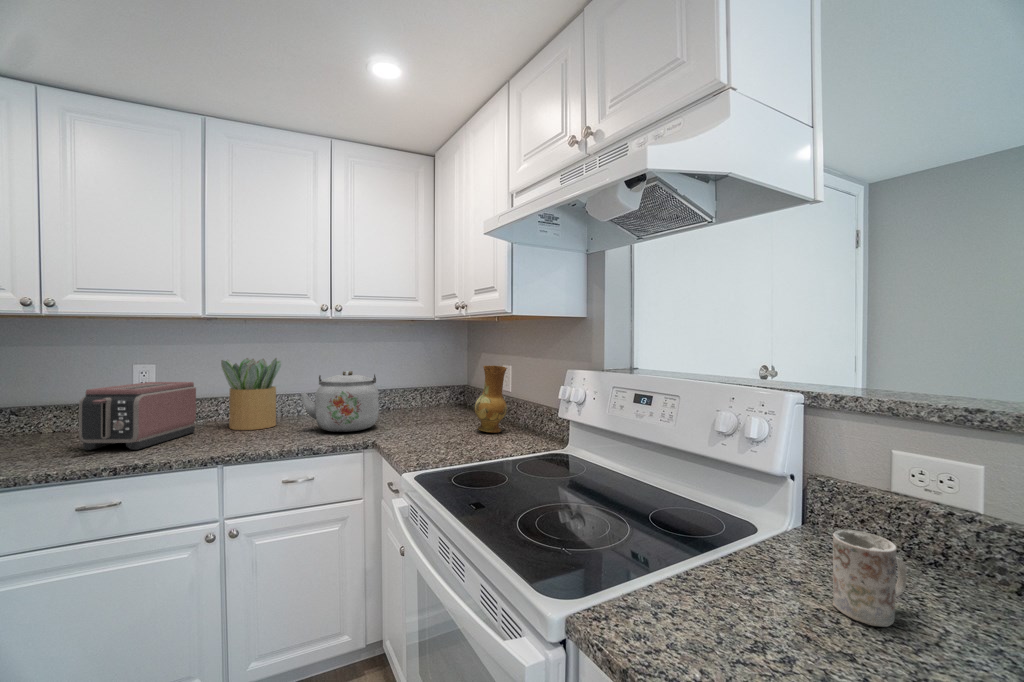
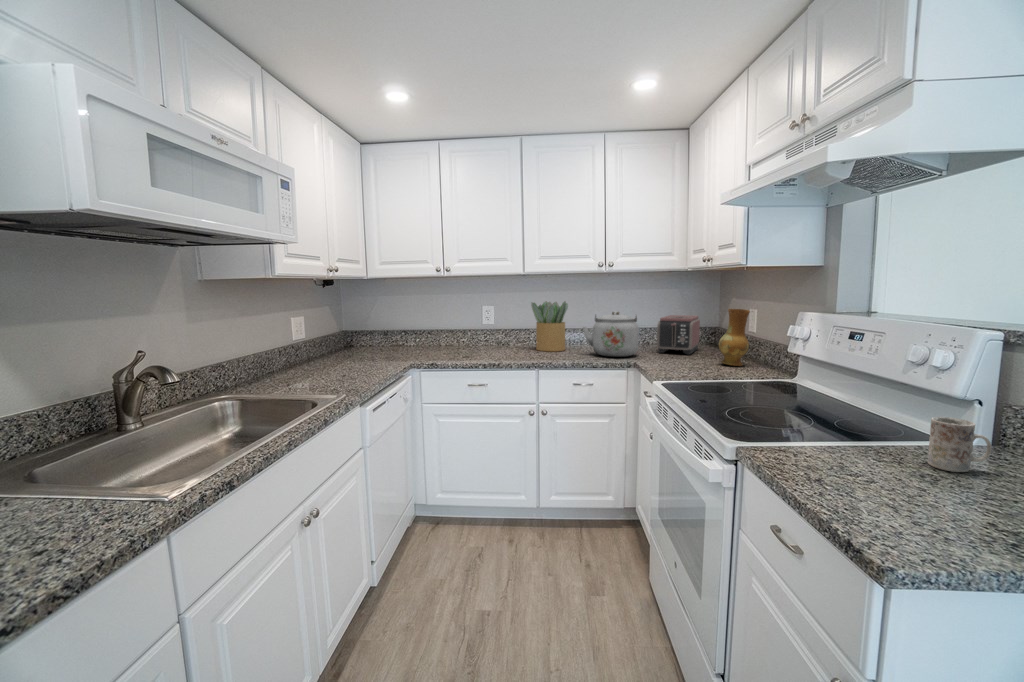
toaster: present [79,382,196,450] -> present [657,315,700,355]

